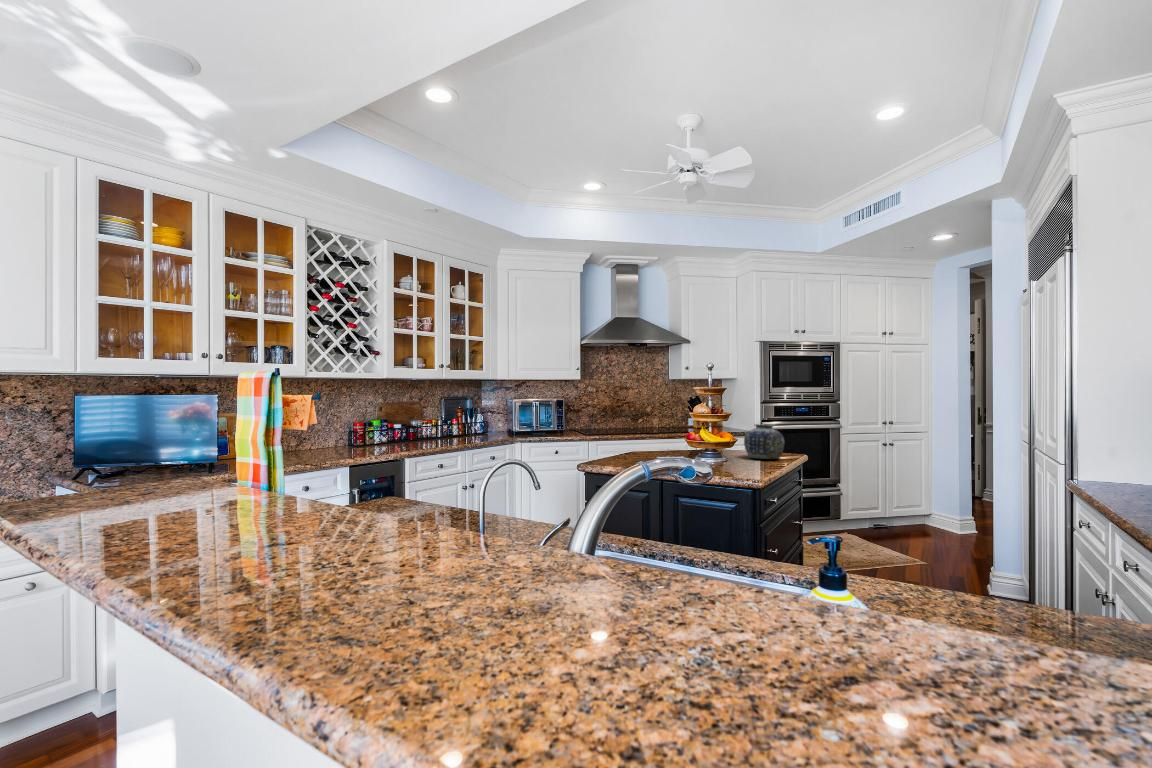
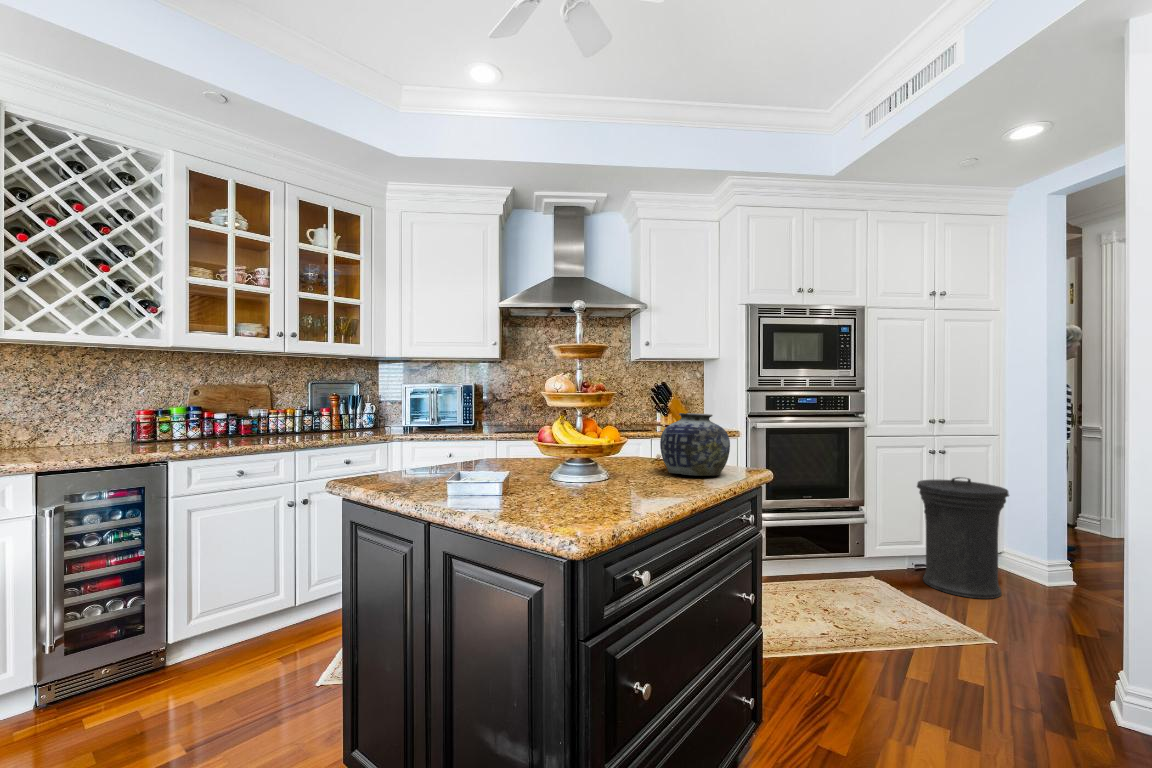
trash can: none [876,462,936,543] -> present [917,477,1009,599]

